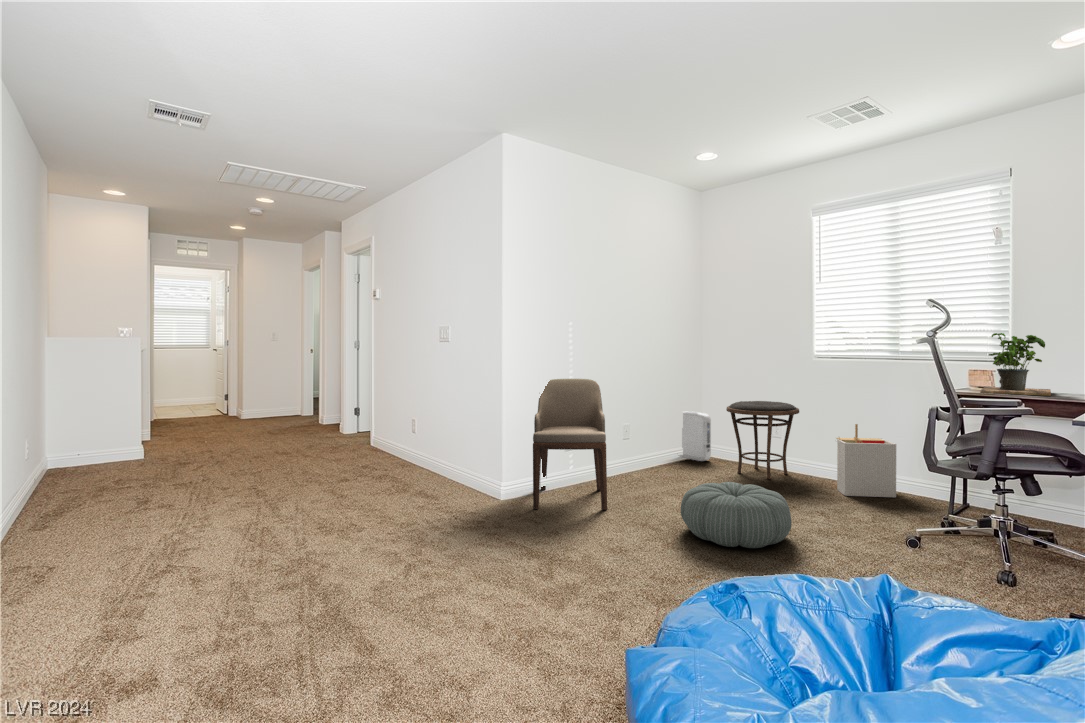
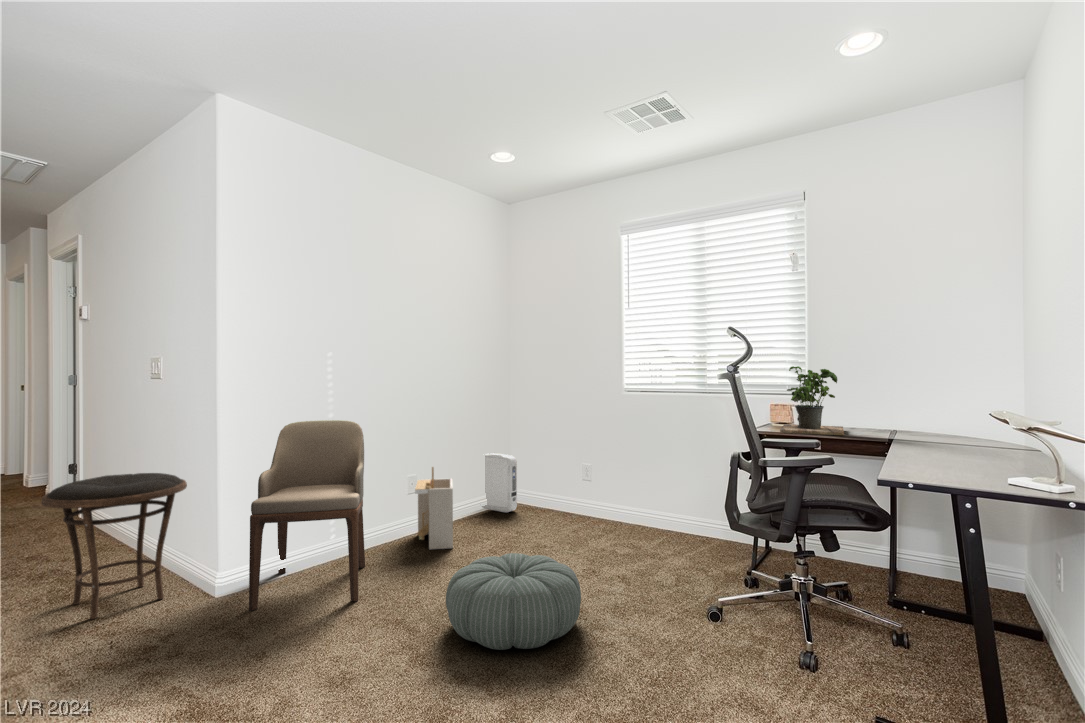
side table: present [726,401,799,479] -> present [41,473,187,619]
storage bin: present [836,424,896,497] -> present [415,467,453,549]

